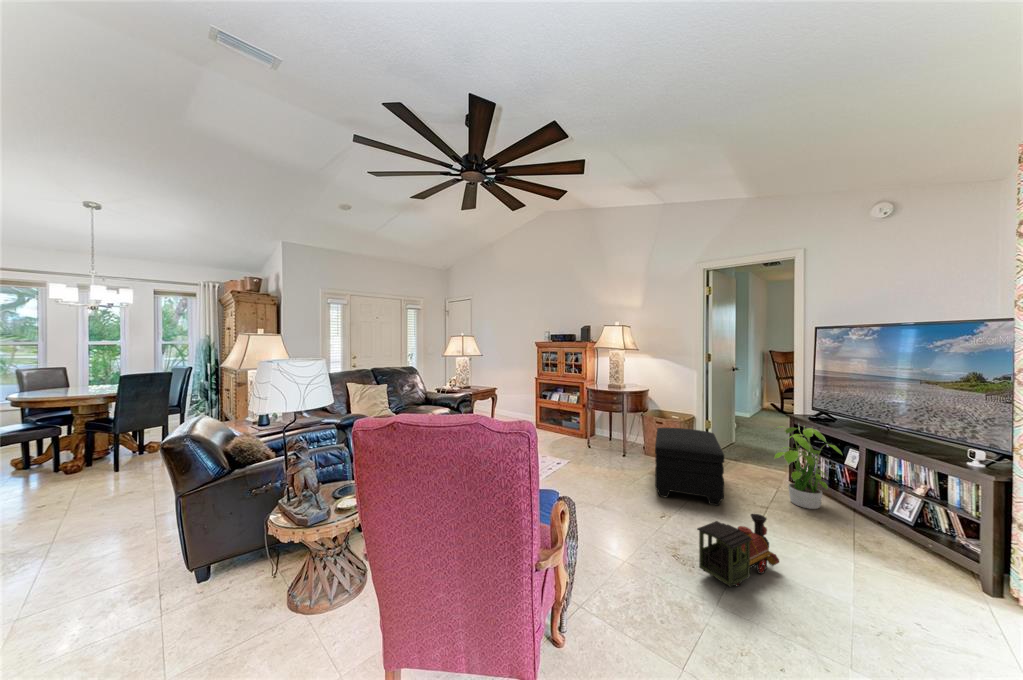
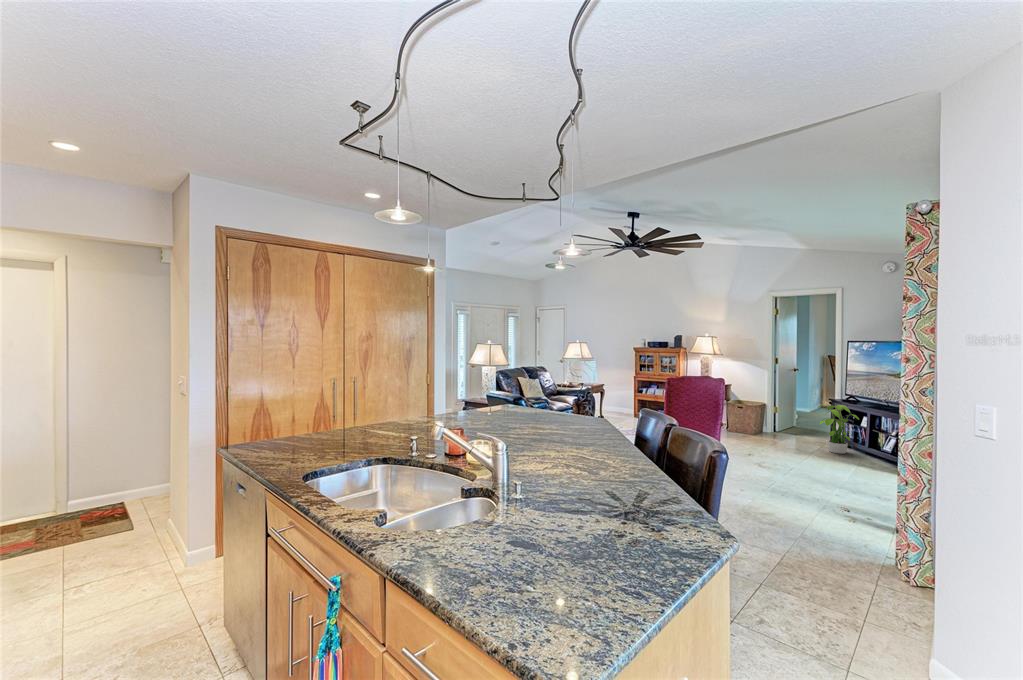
ottoman: present [655,428,724,506] -> none [741,409,788,453]
toy train: present [697,514,779,587] -> none [774,443,815,473]

